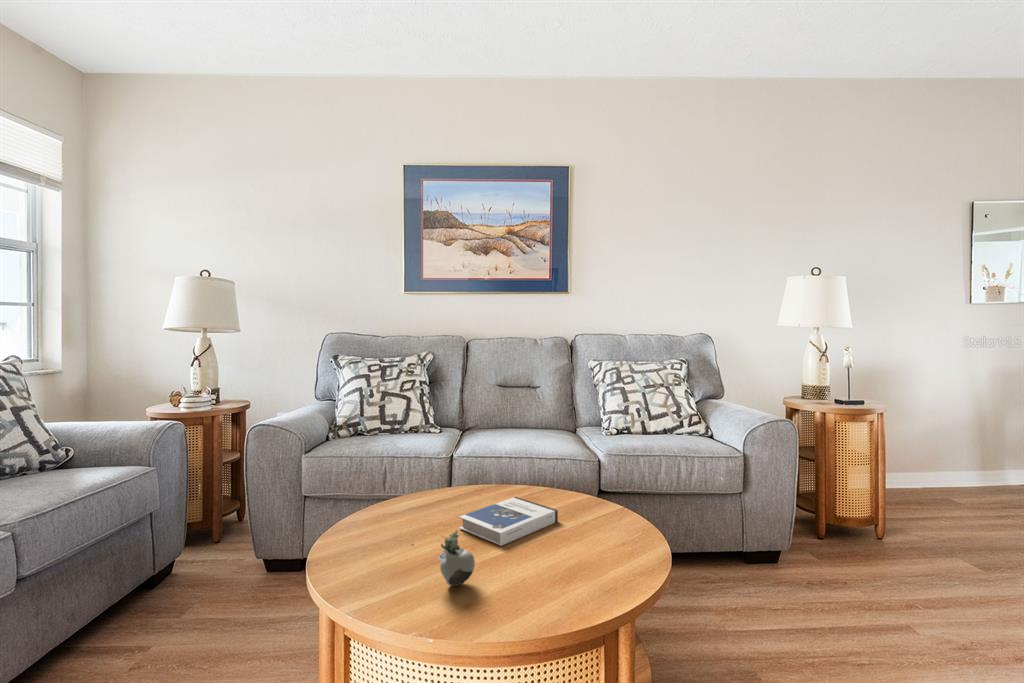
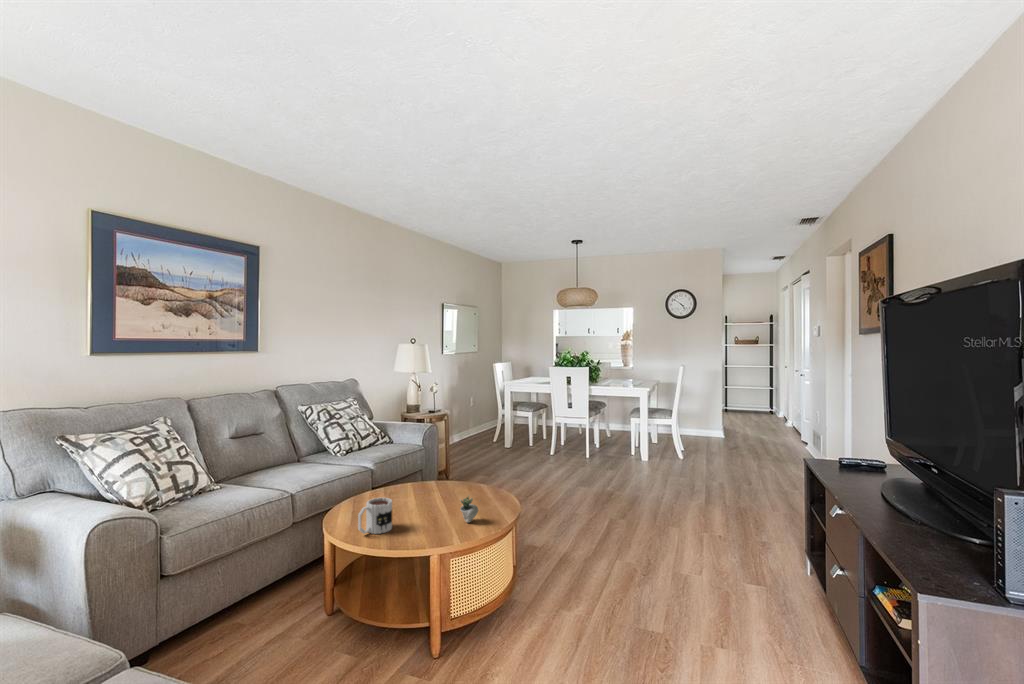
mug: none [359,480,412,536] -> present [358,498,392,534]
hardback book: present [459,497,558,546] -> none [399,489,442,514]

